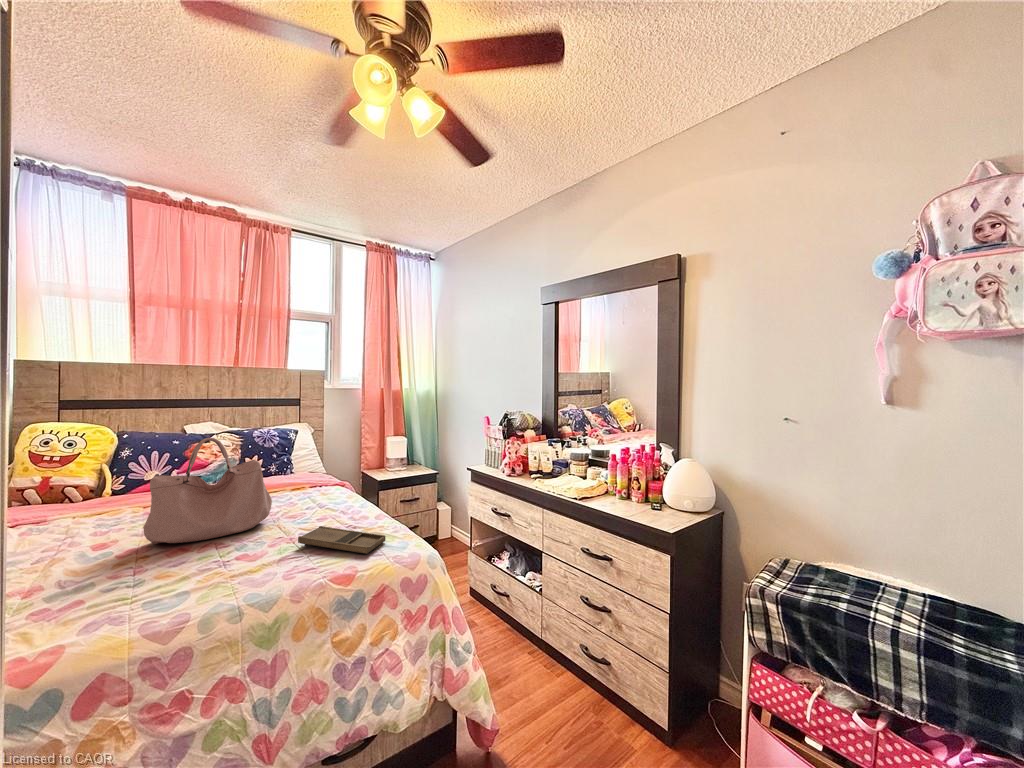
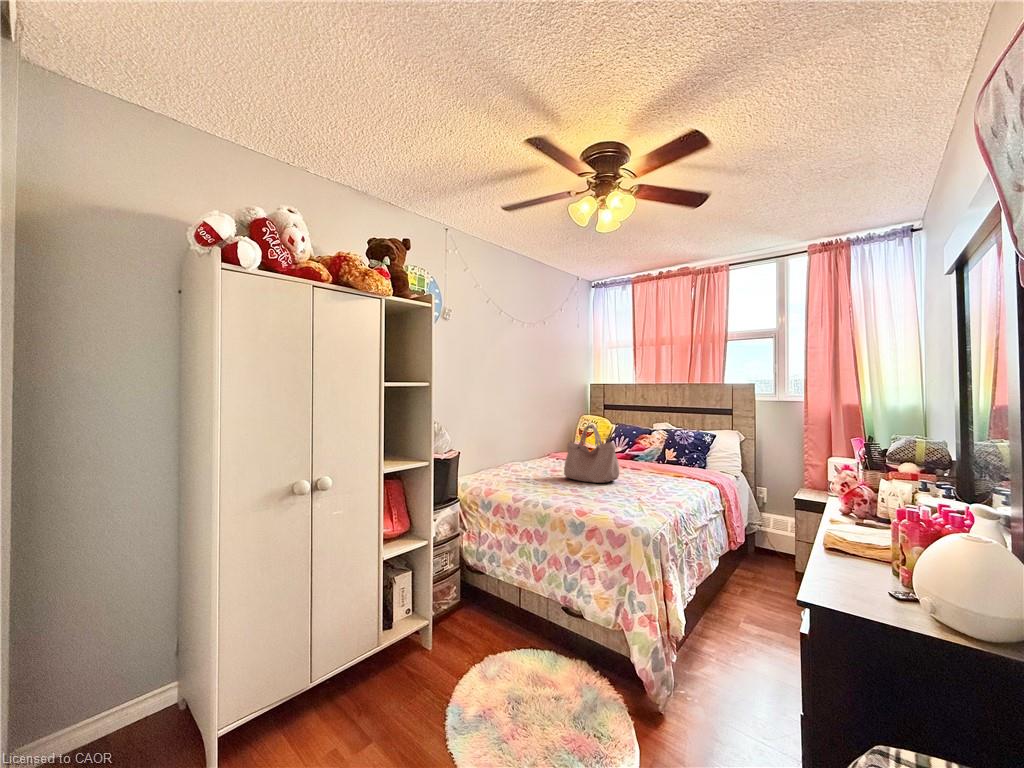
tray: present [298,526,386,554] -> none [596,489,630,508]

